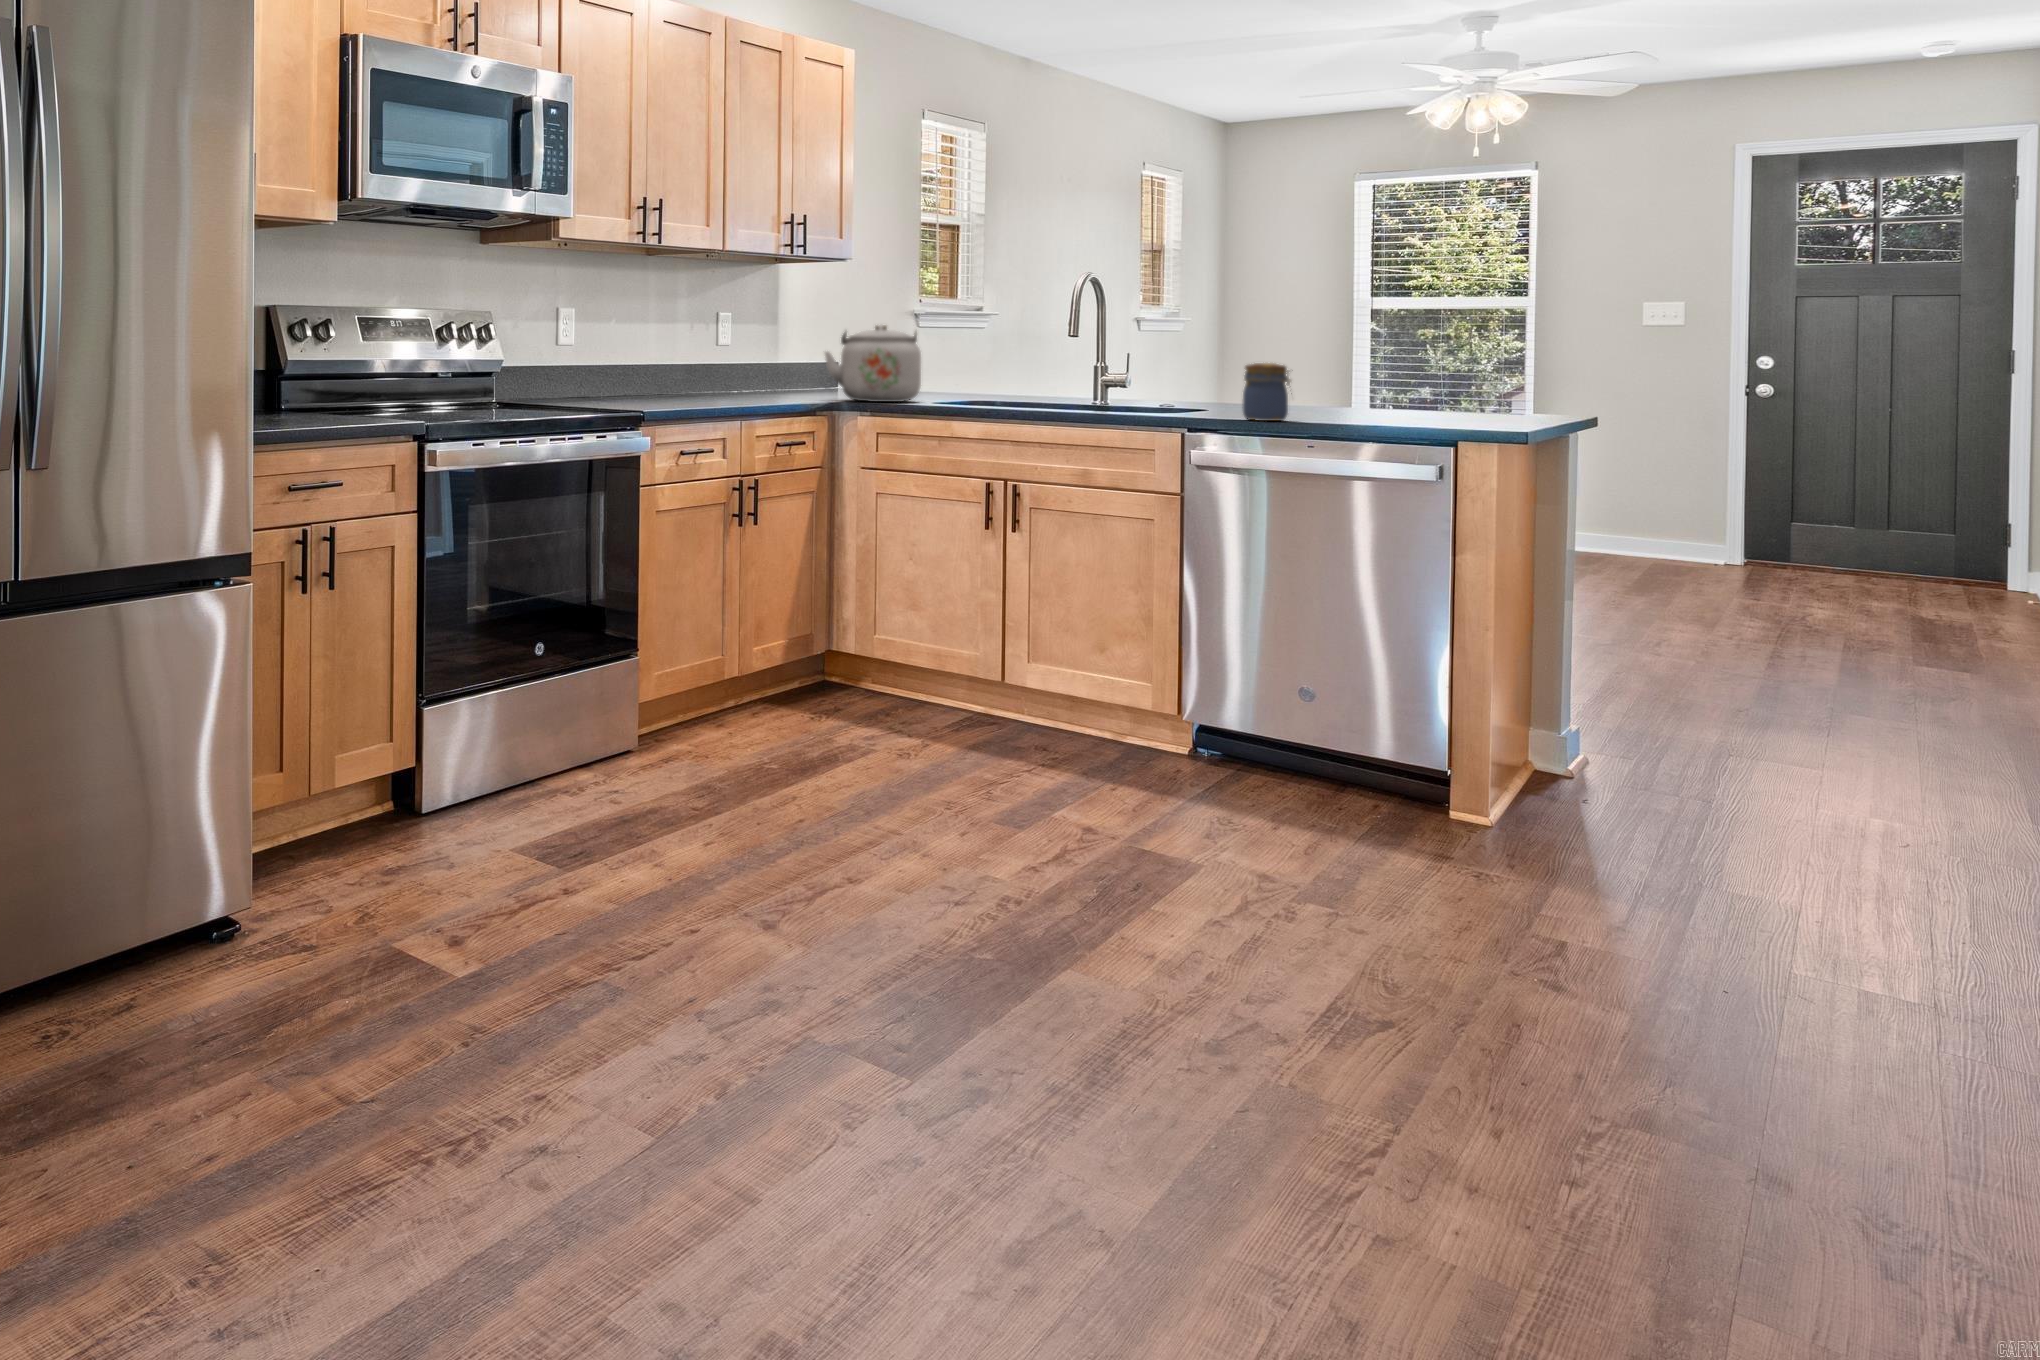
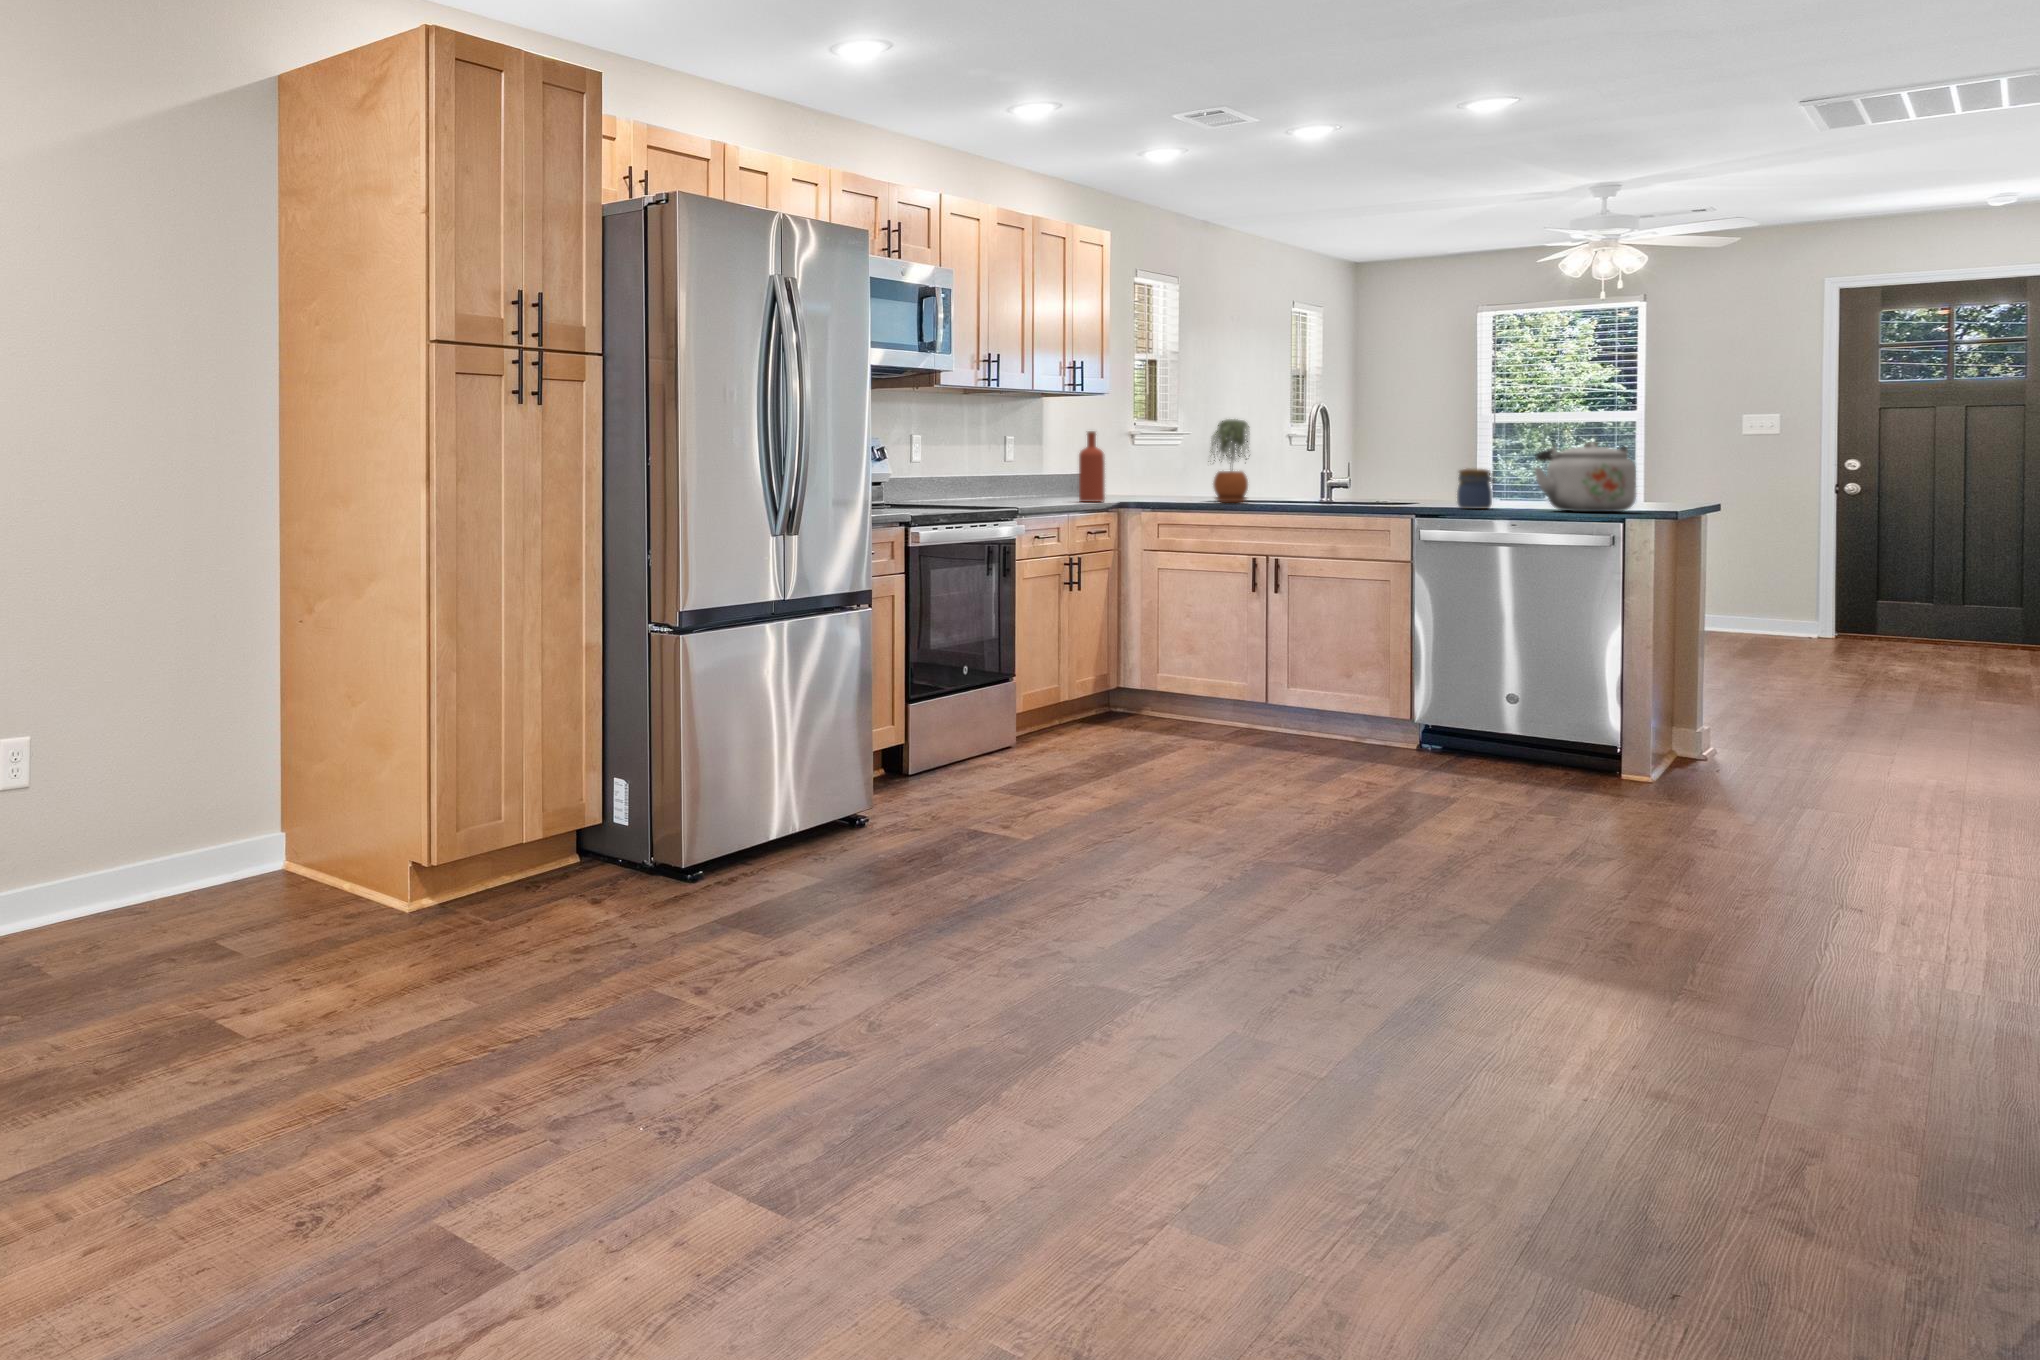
potted plant: none [934,292,991,407] -> present [1208,419,1250,503]
bottle: none [765,306,798,404] -> present [1079,431,1105,502]
kettle: present [825,325,921,402] -> present [1534,442,1636,512]

